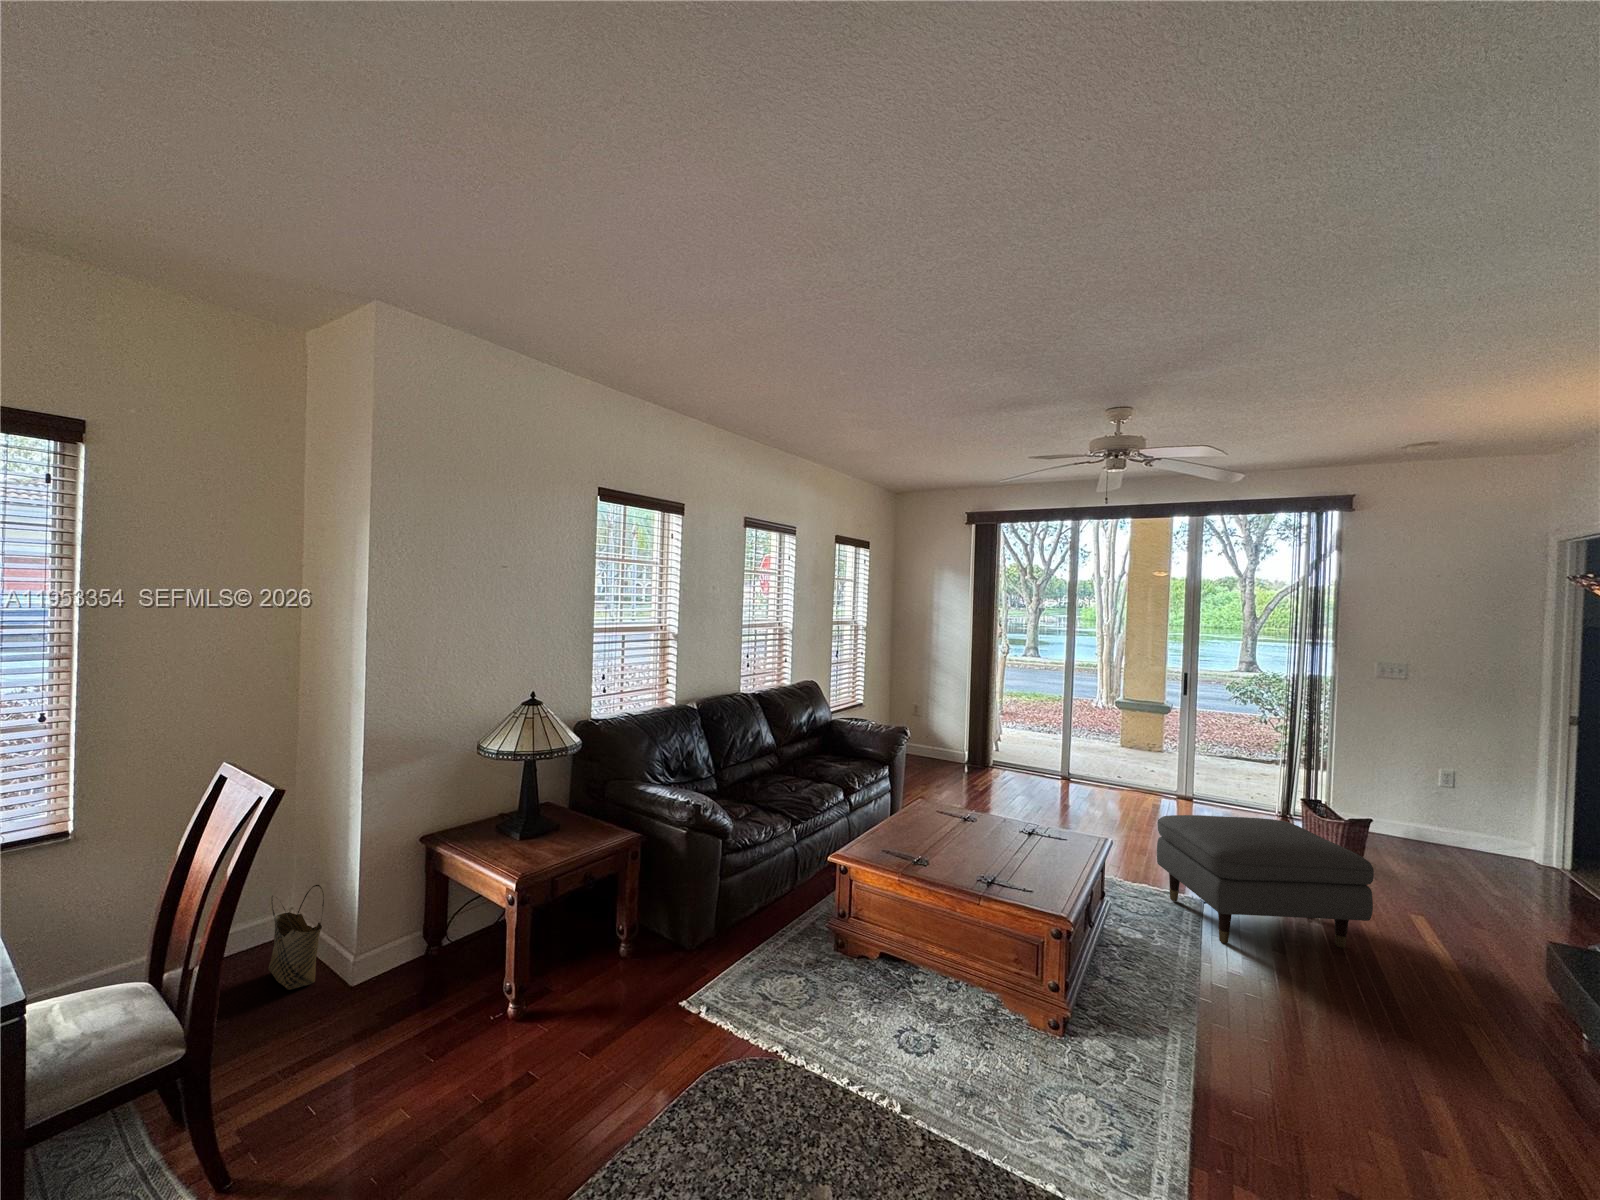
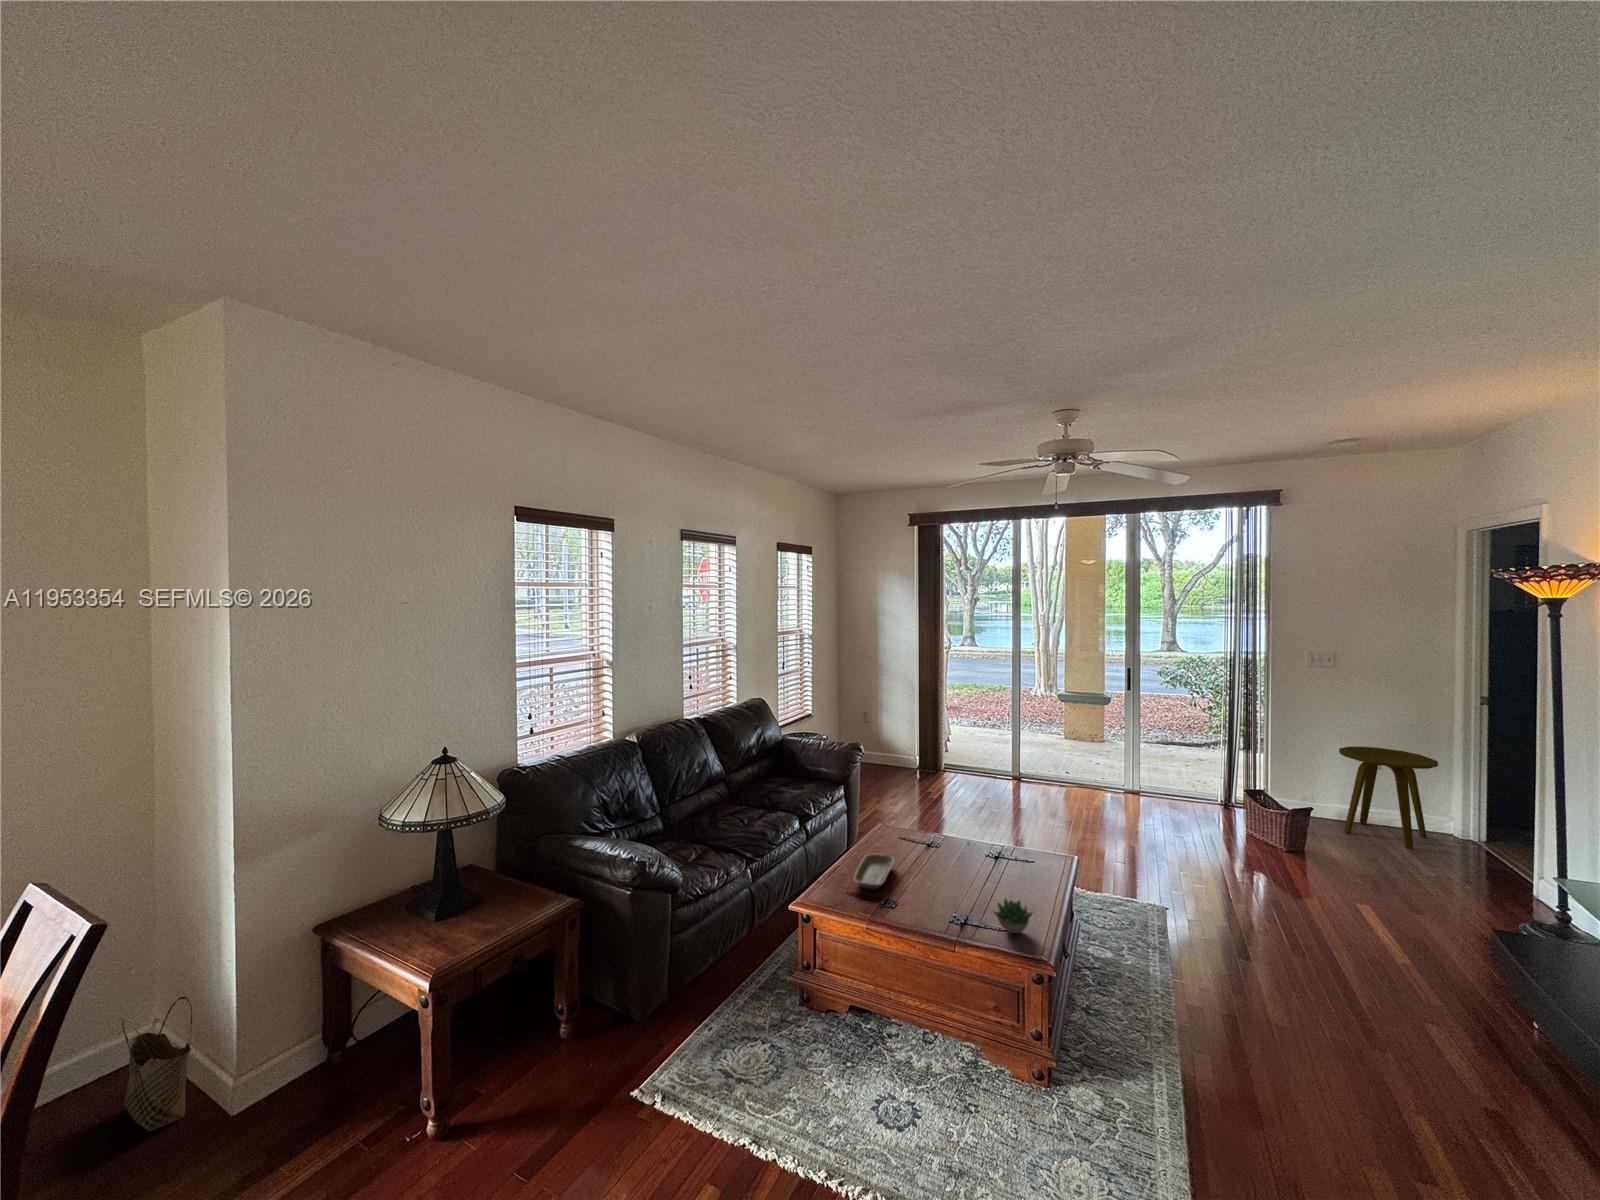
side table: none [1407,762,1517,870] -> present [1339,747,1438,849]
ottoman: present [1157,815,1374,948] -> none [1119,821,1329,955]
tray: none [889,821,931,850] -> present [854,854,895,889]
succulent plant: none [1018,861,1057,893] -> present [993,899,1033,933]

